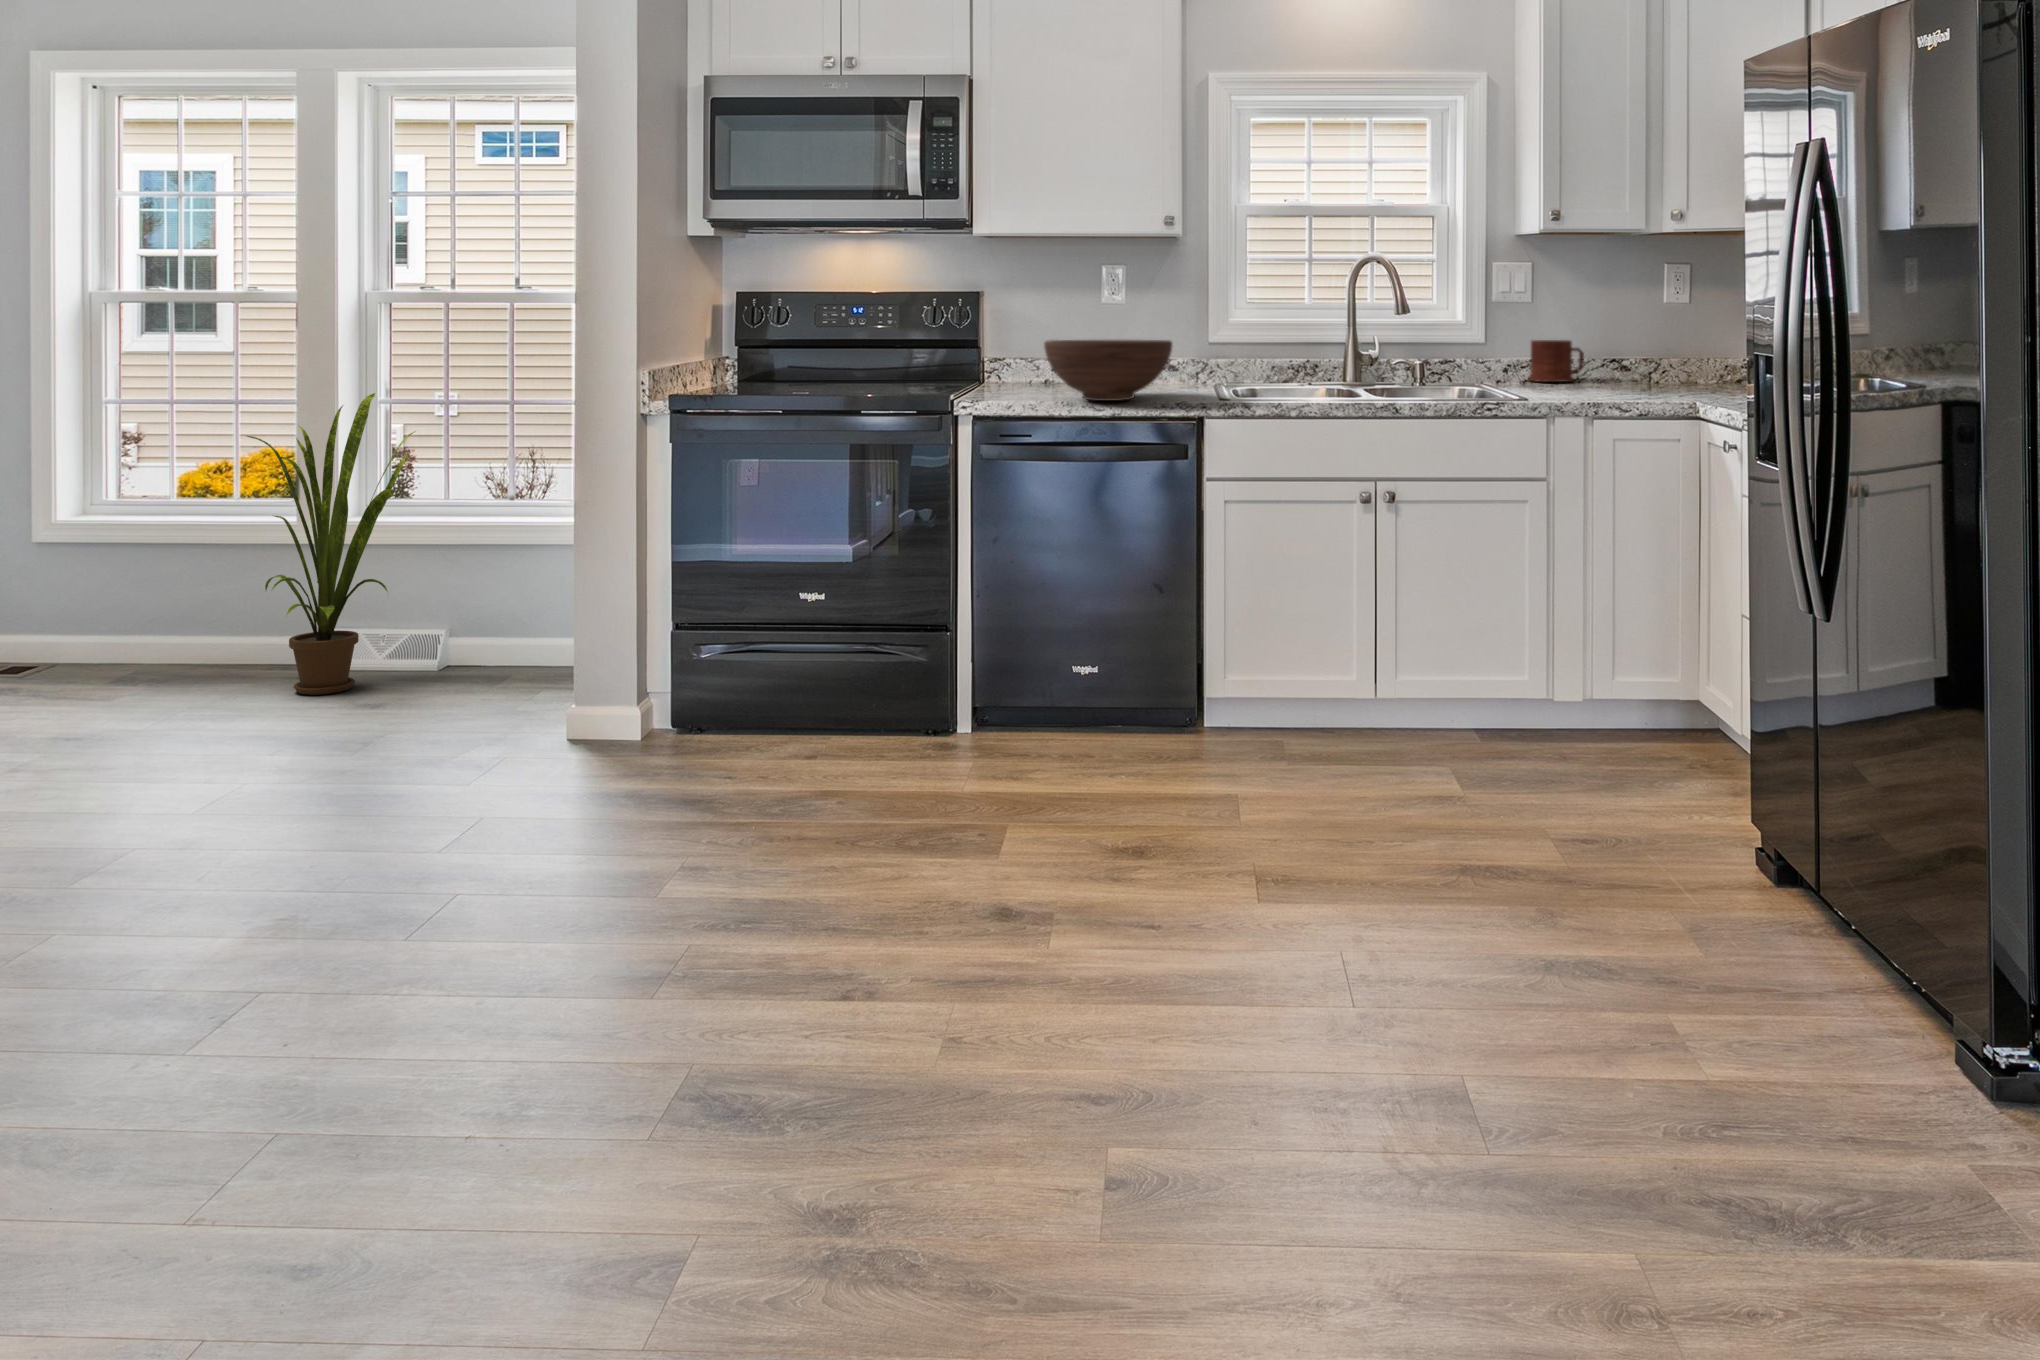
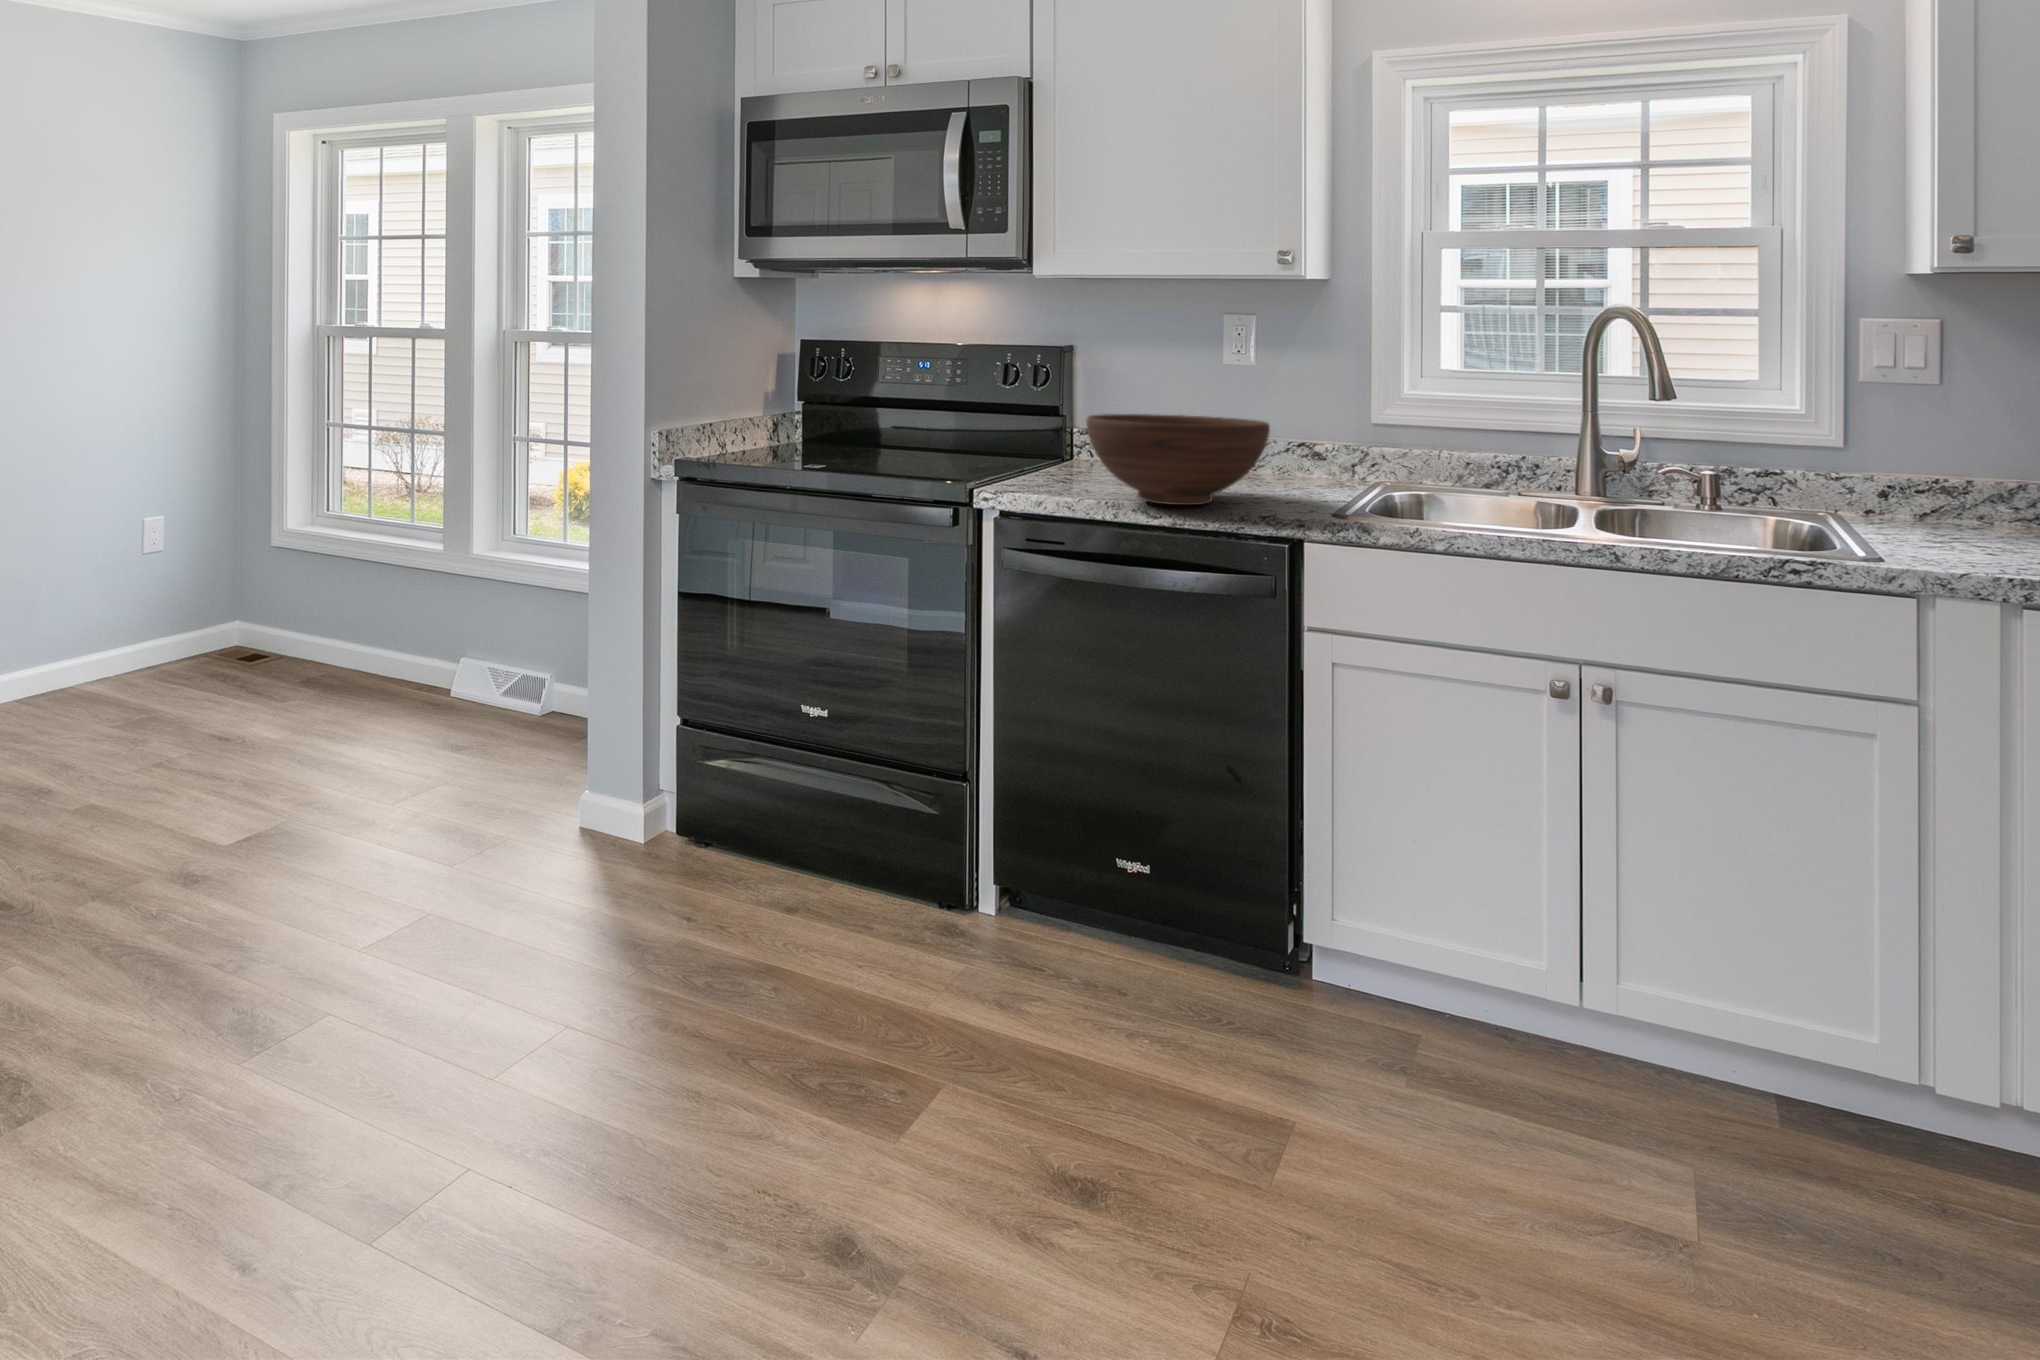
mug: present [1529,340,1584,382] -> none [1910,449,2025,523]
house plant: present [247,393,414,695] -> none [373,430,525,734]

